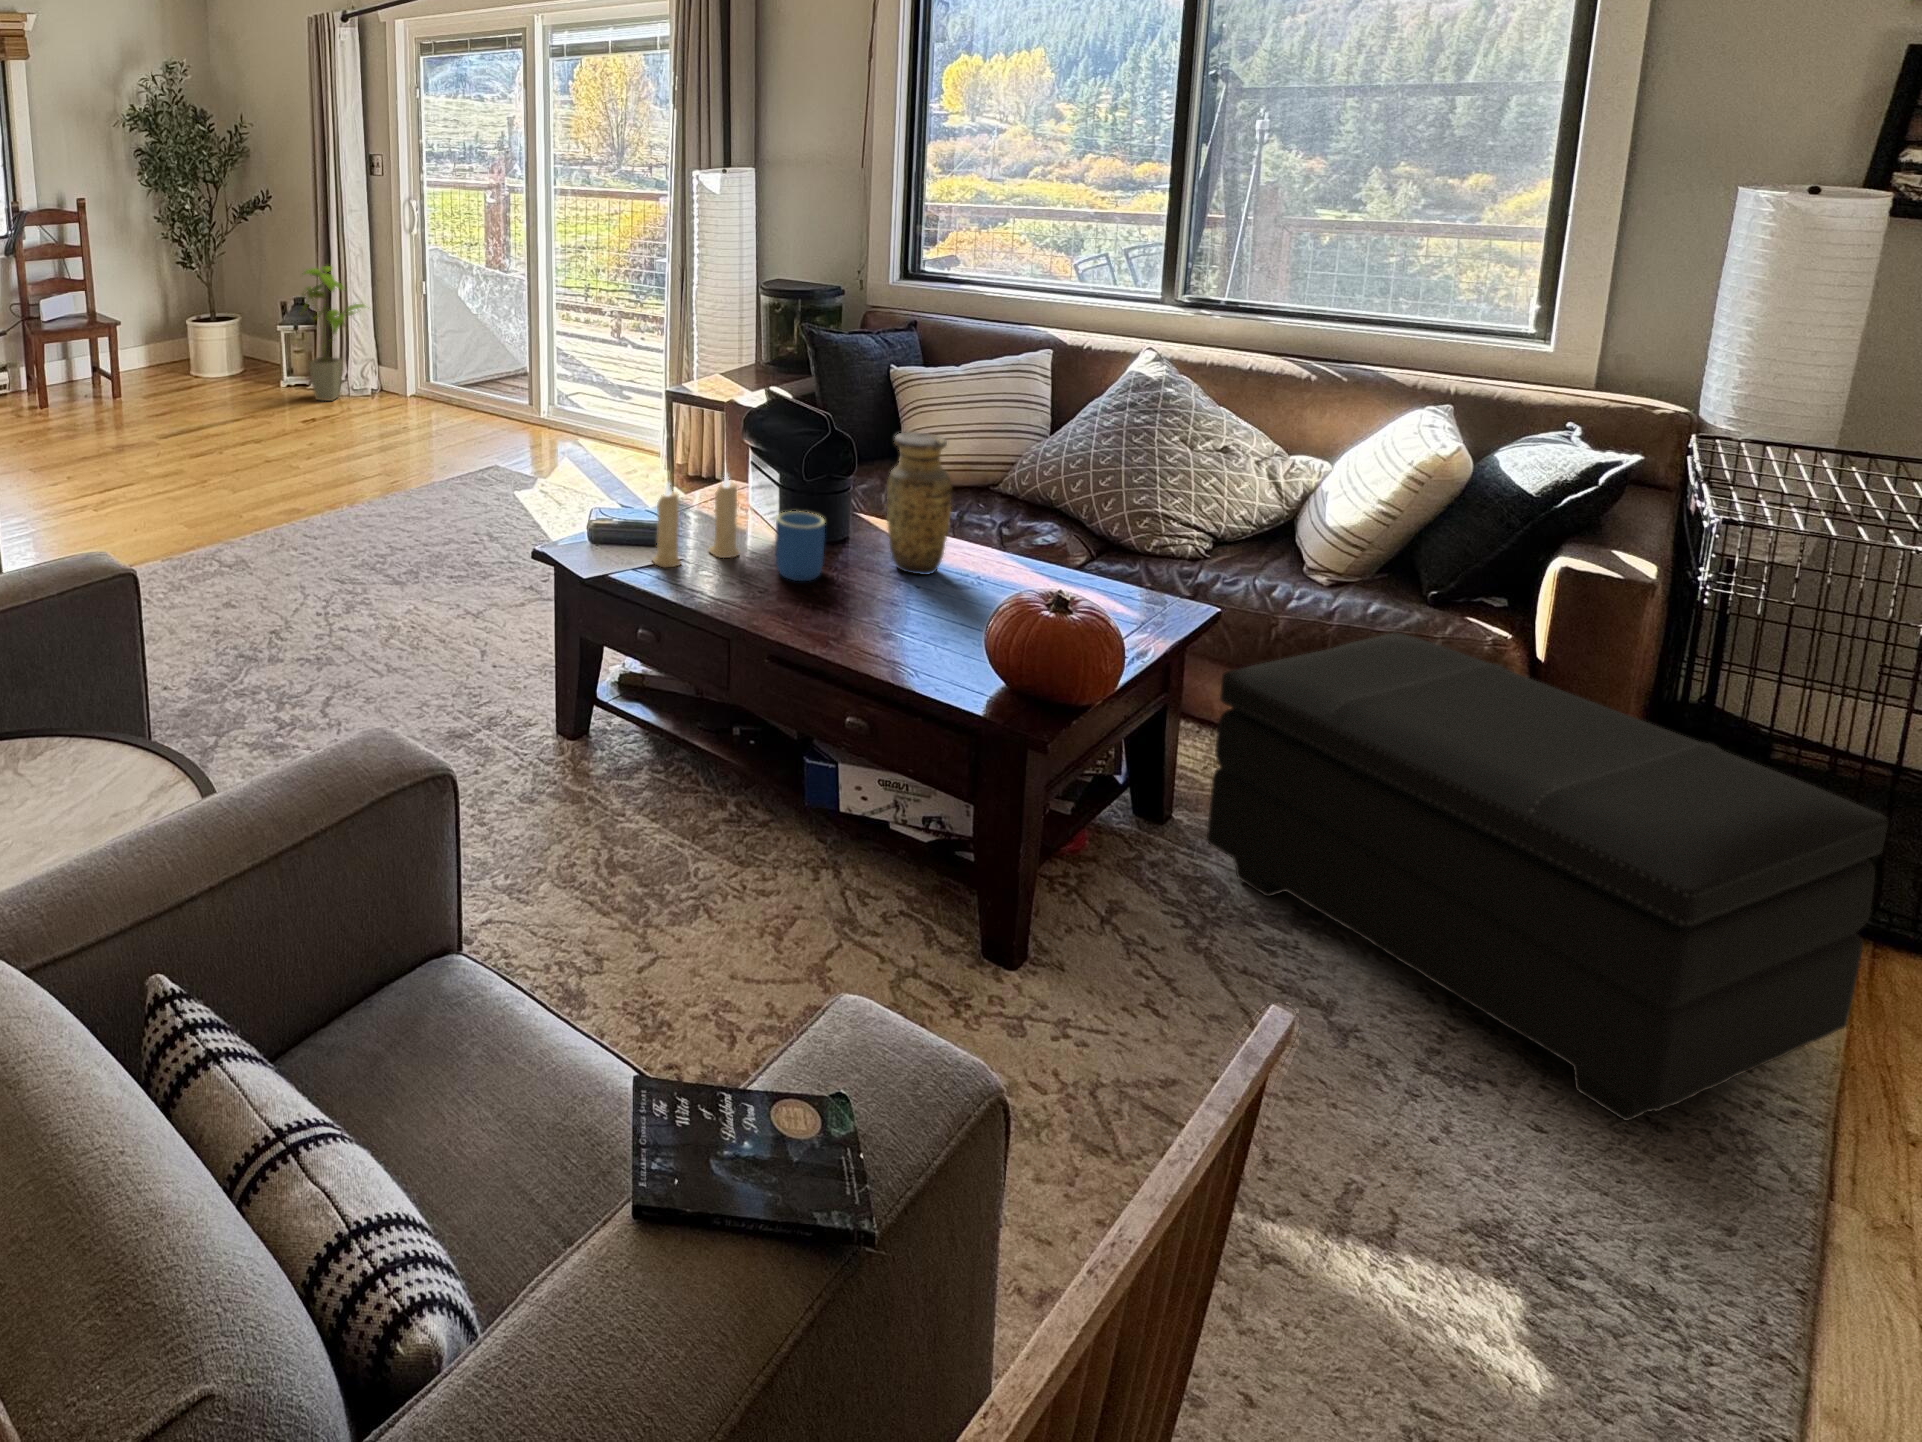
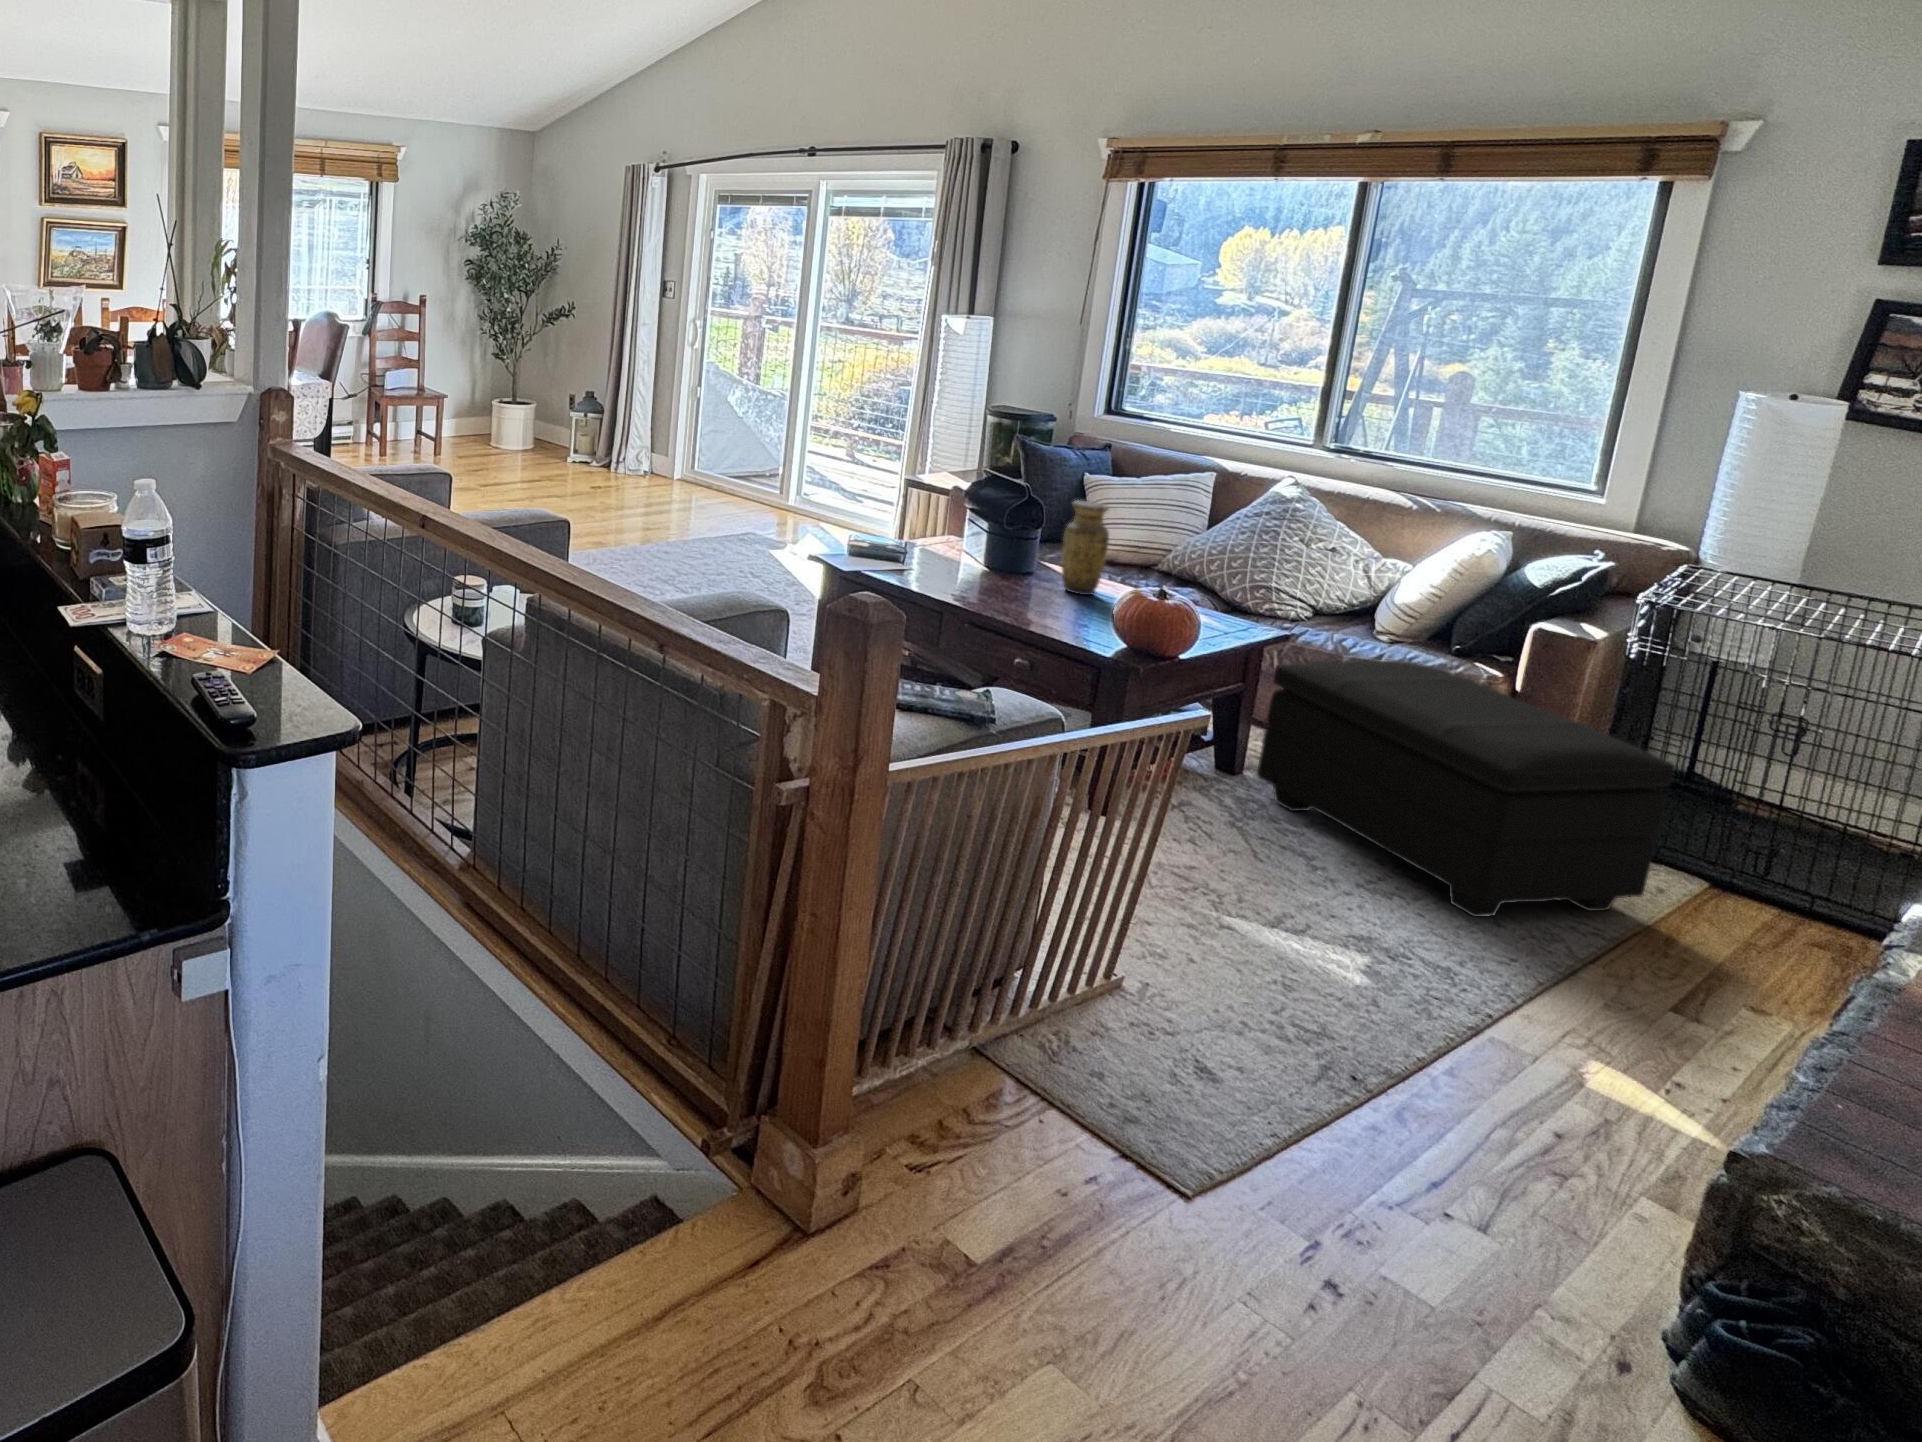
house plant: present [302,266,364,401] -> none [595,366,656,476]
candle: present [652,475,739,567] -> none [893,513,960,573]
mug: present [775,511,825,581] -> none [980,544,1017,589]

